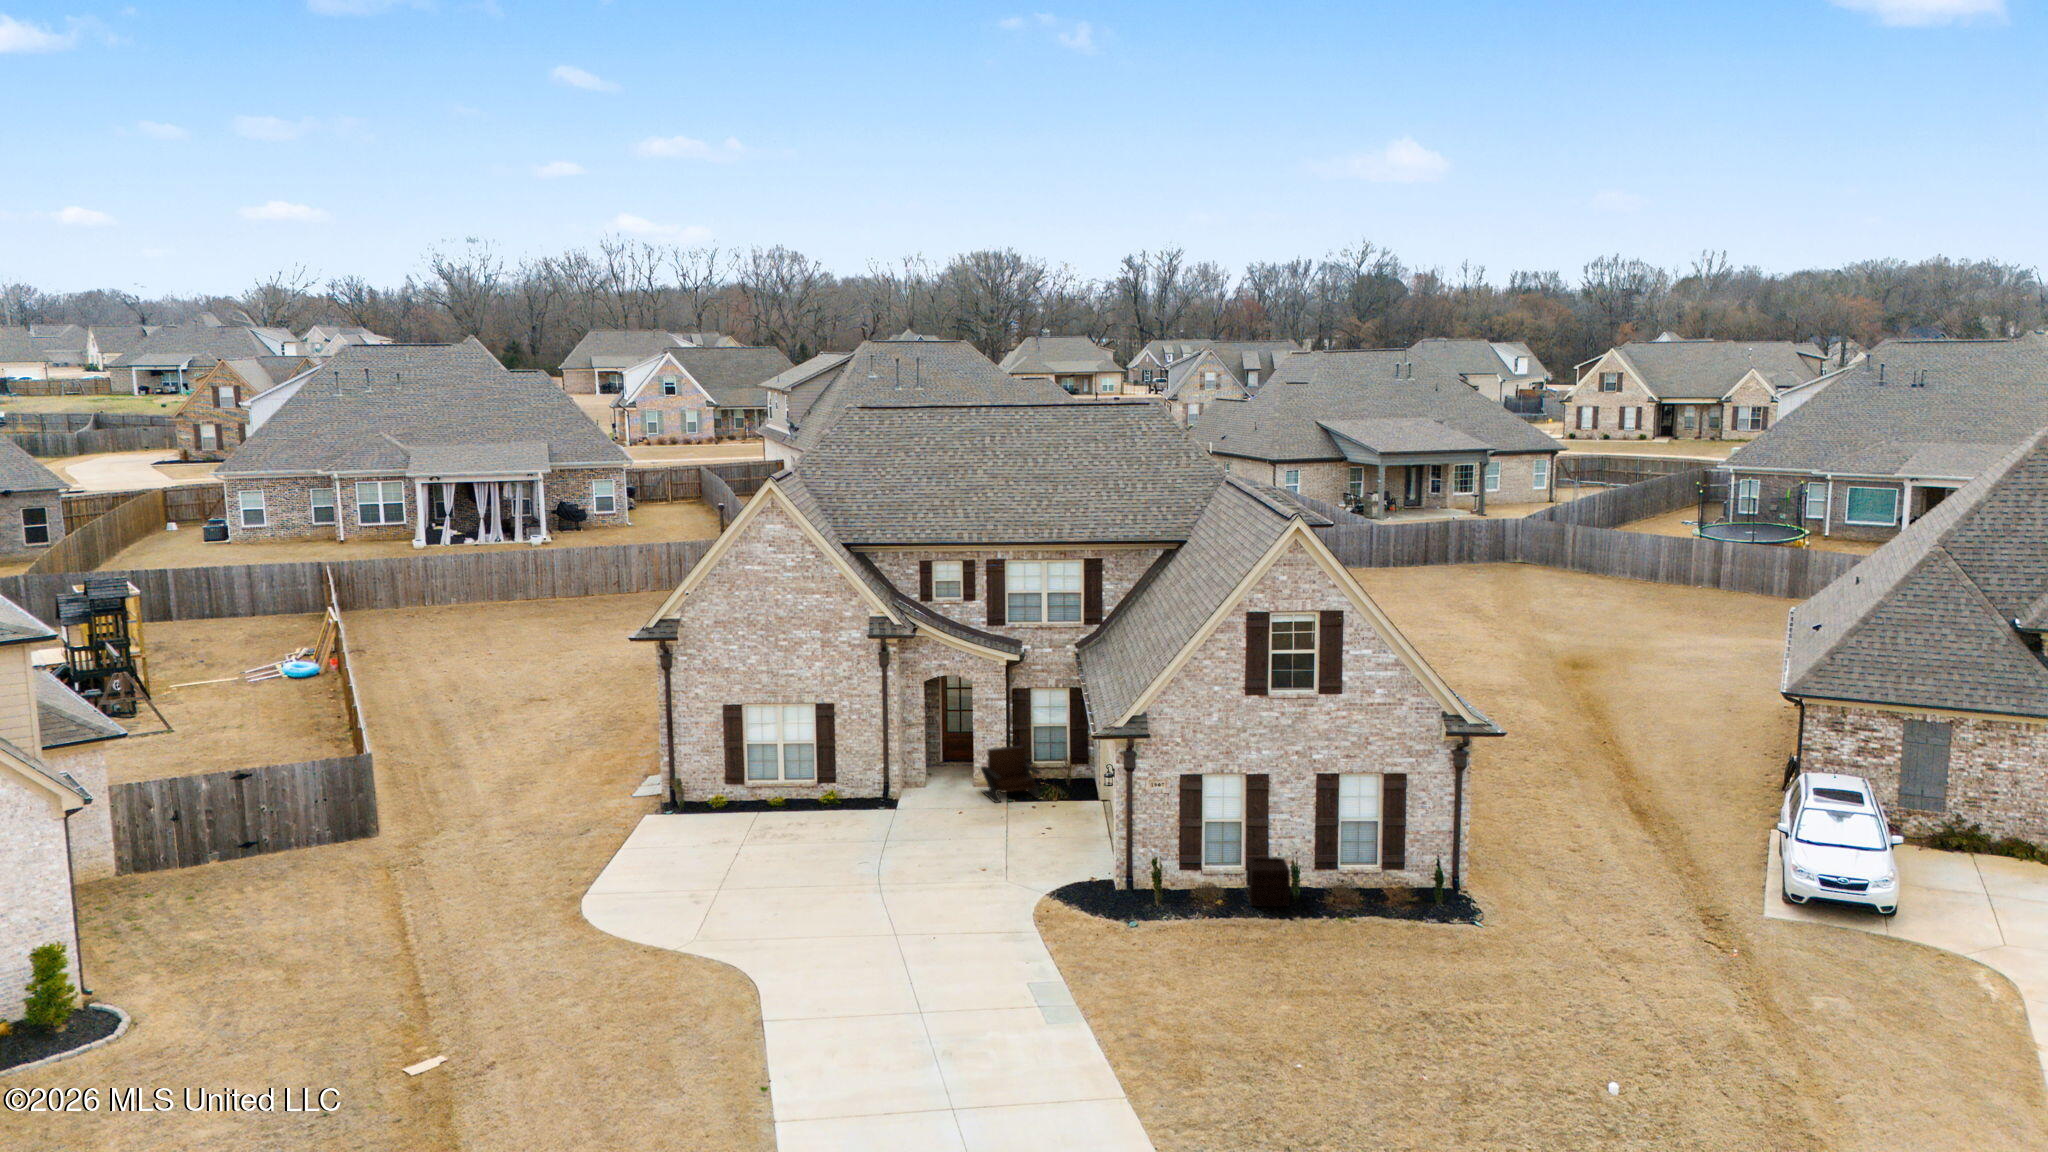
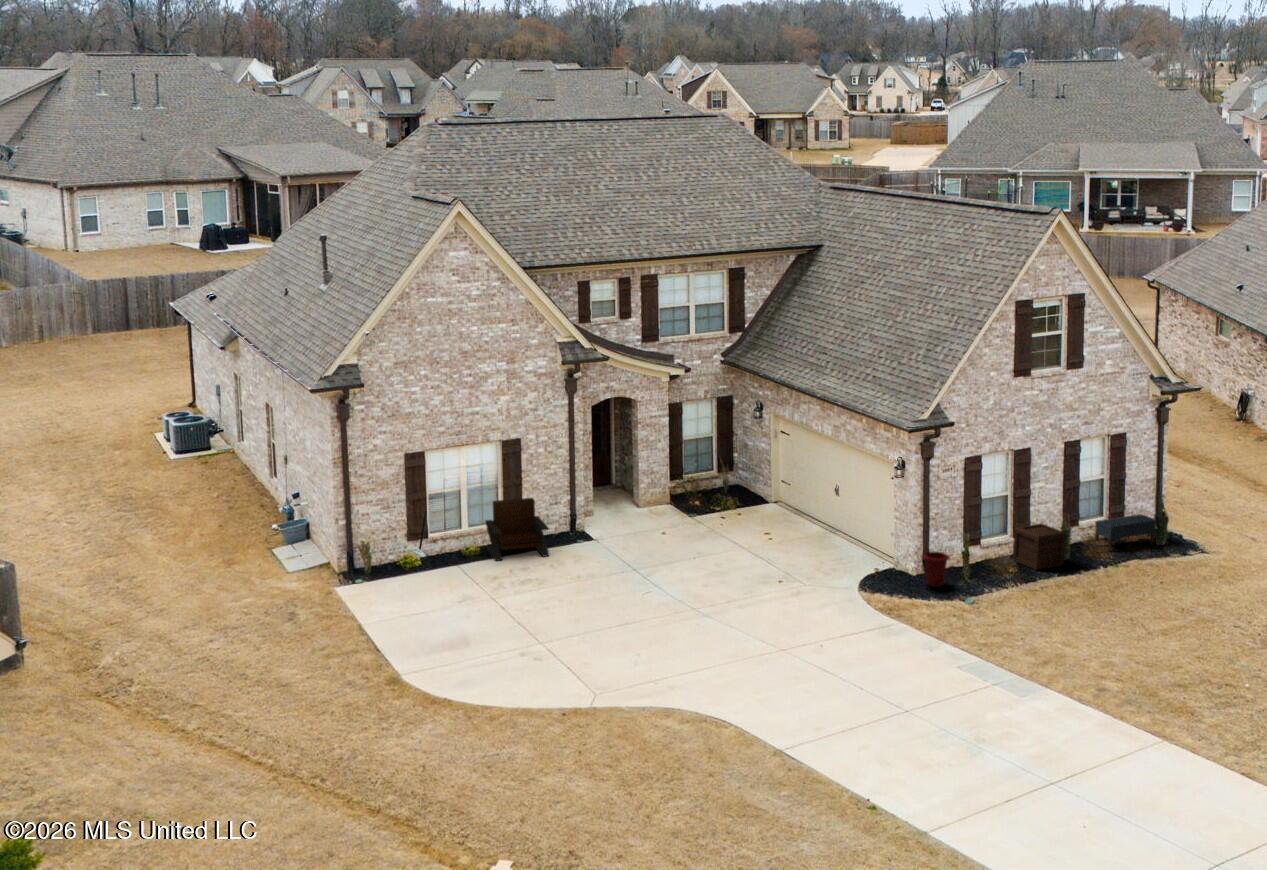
lounge chair: present [981,746,1041,803] -> present [485,498,549,561]
waste bin: none [1111,866,1138,904] -> present [923,552,949,587]
bench: none [1364,866,1436,904] -> present [1095,515,1157,552]

